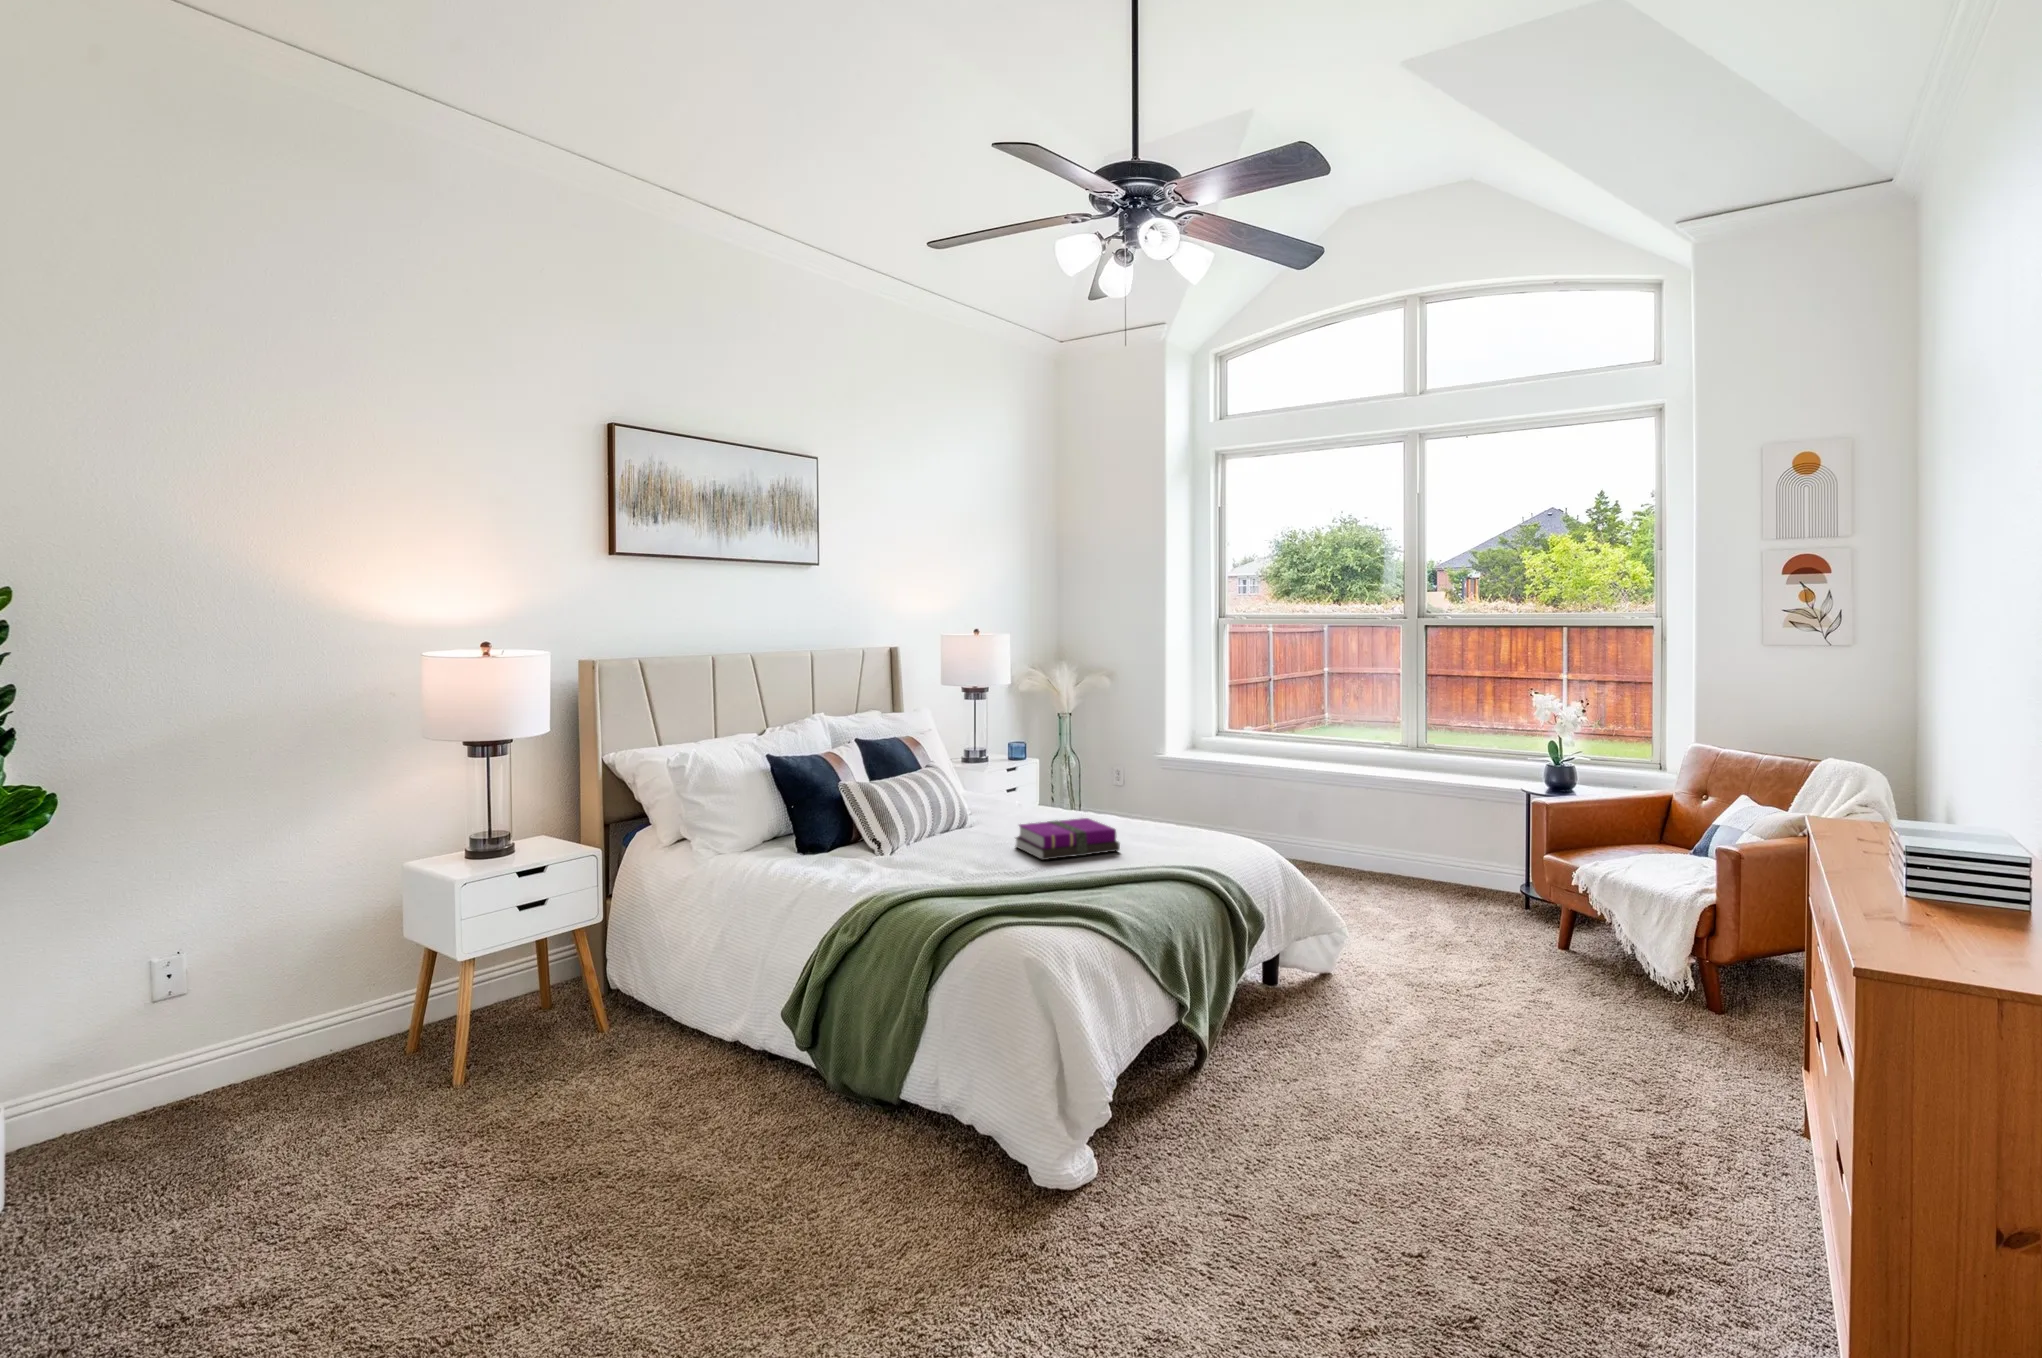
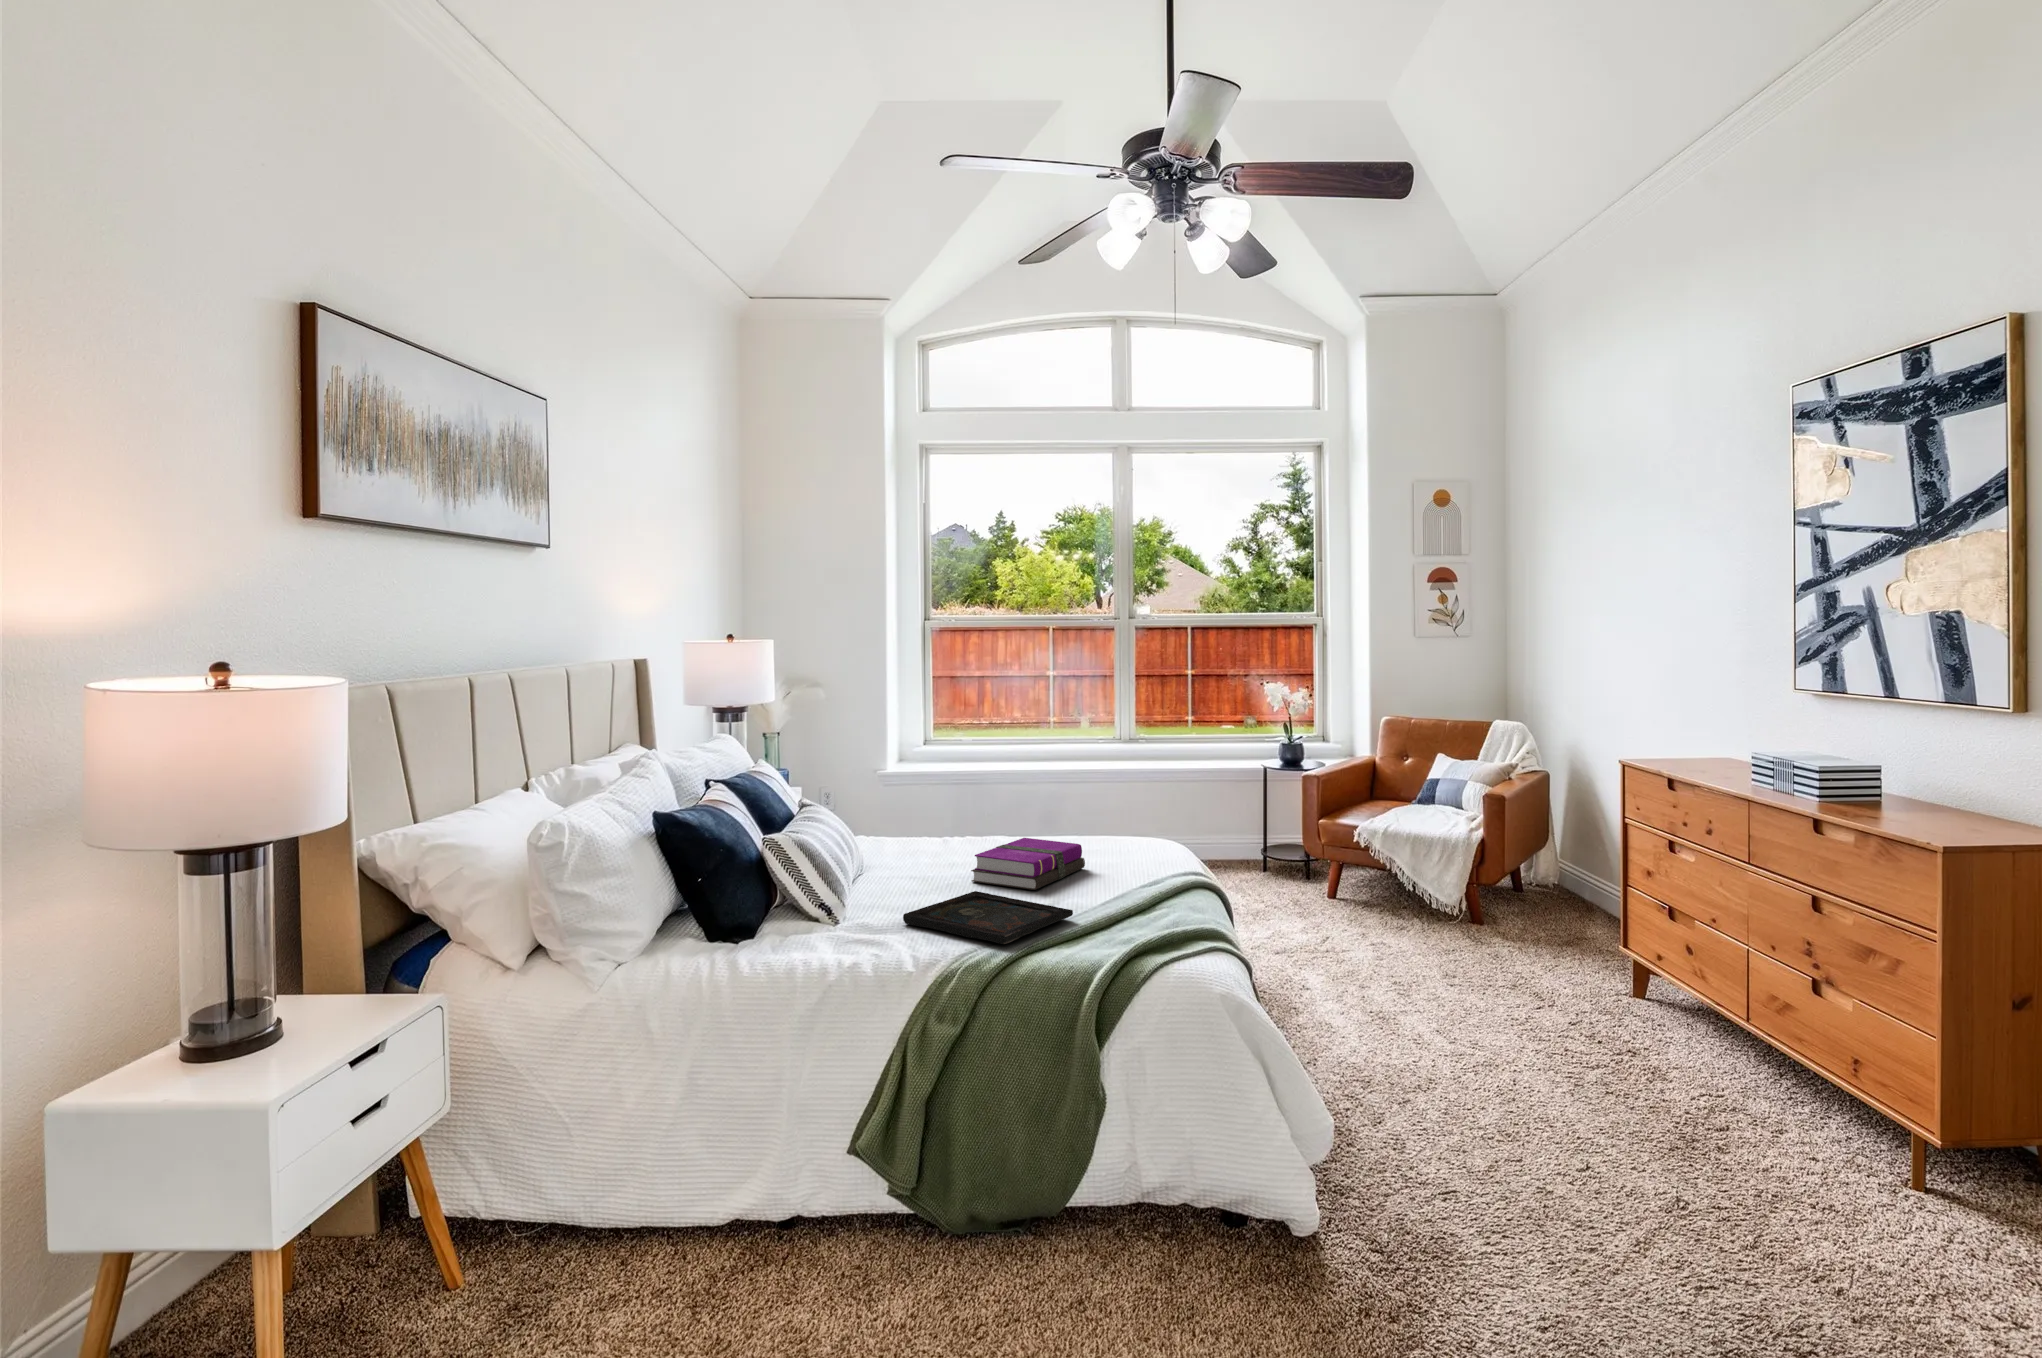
tray: none [908,852,1020,891] -> present [903,891,1073,944]

